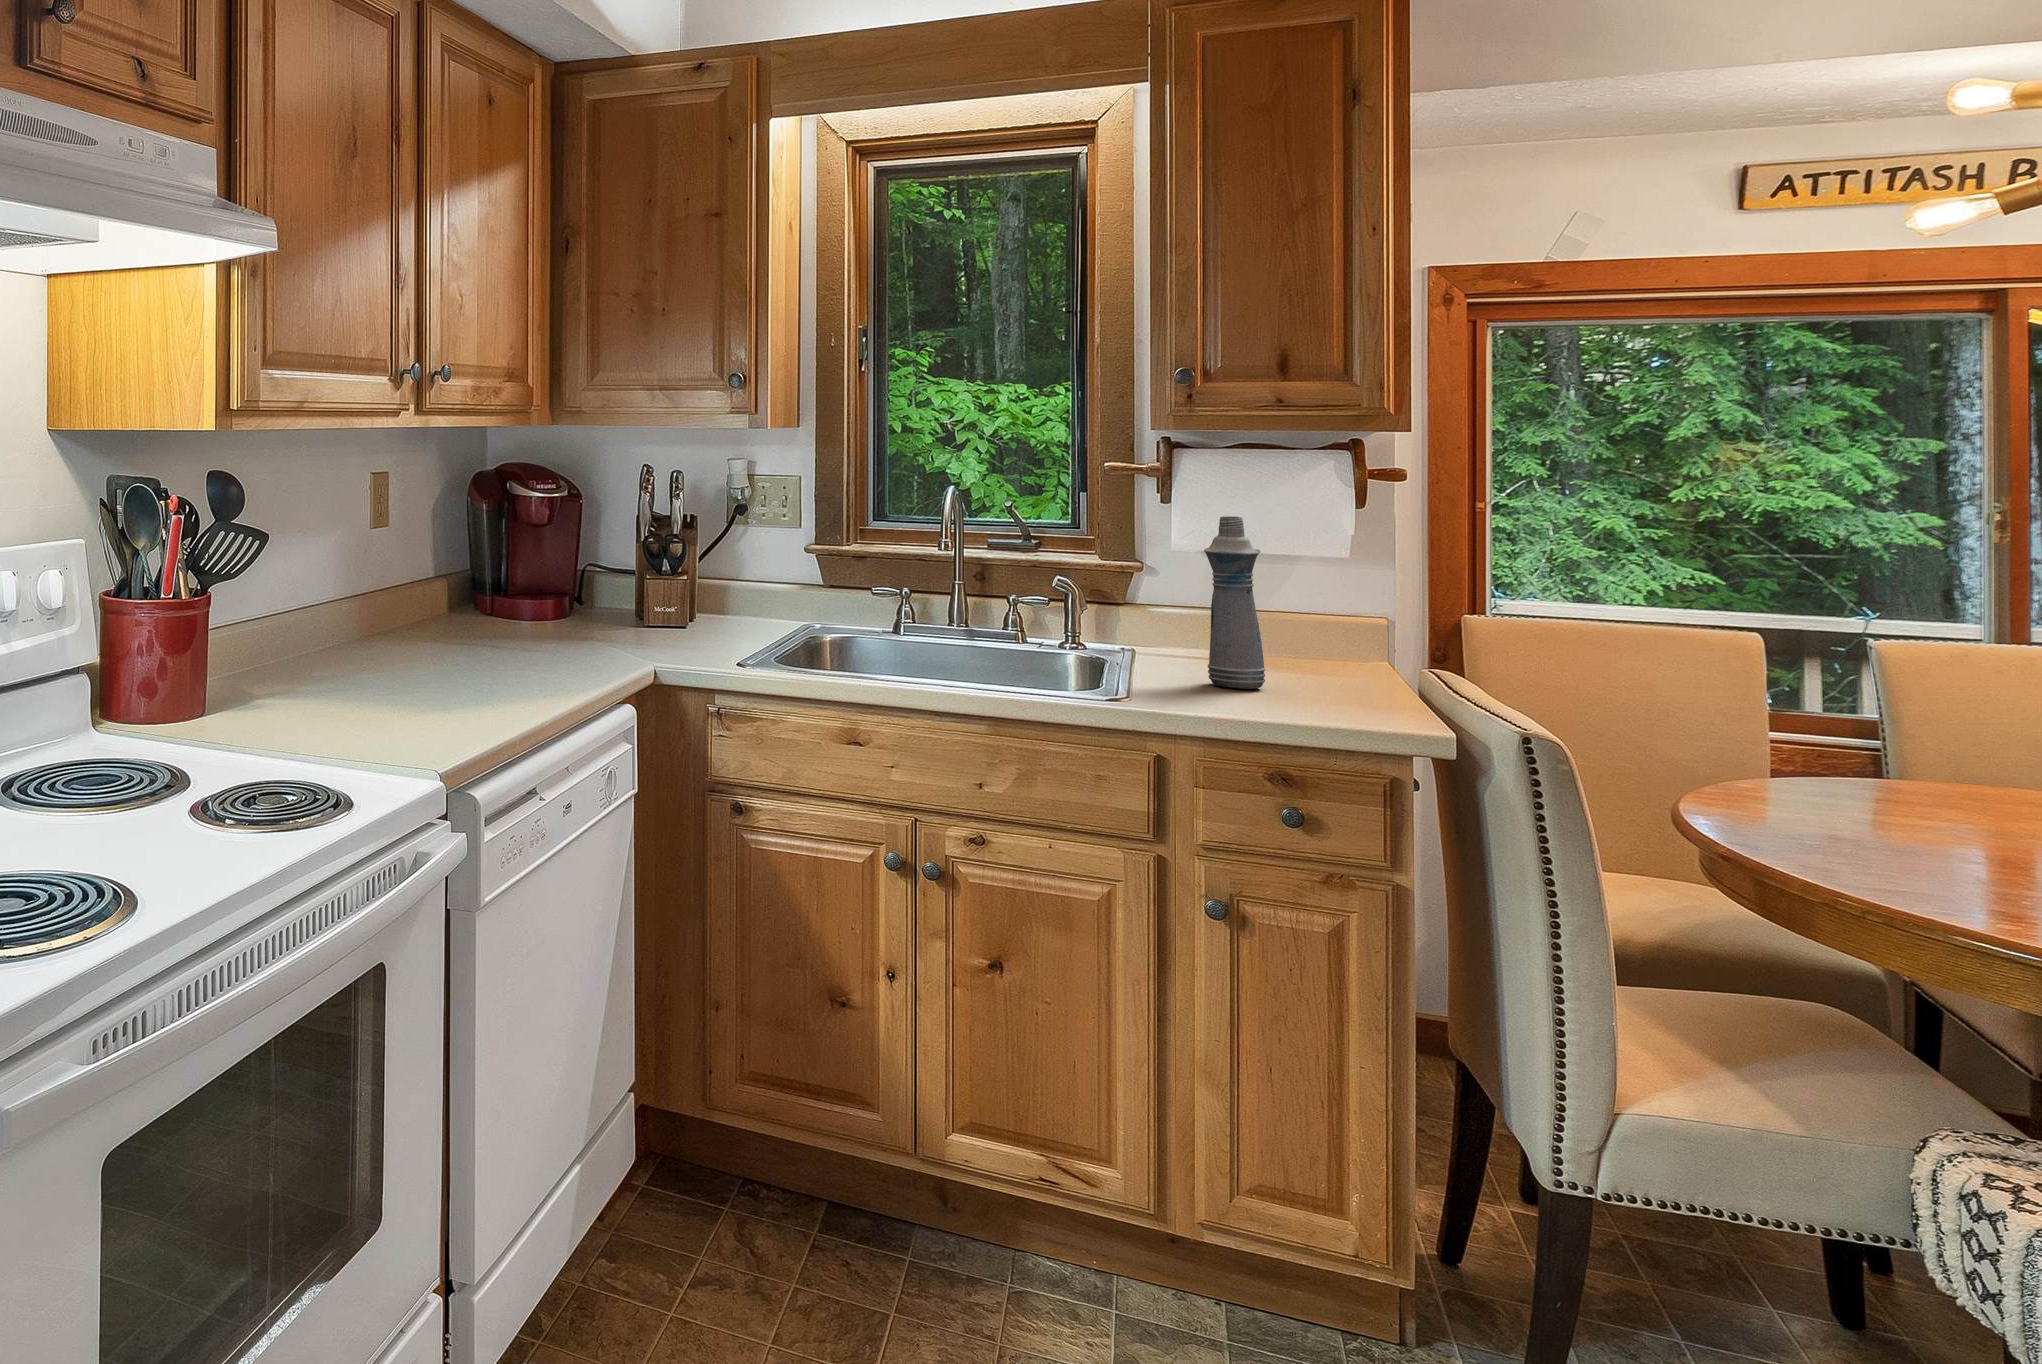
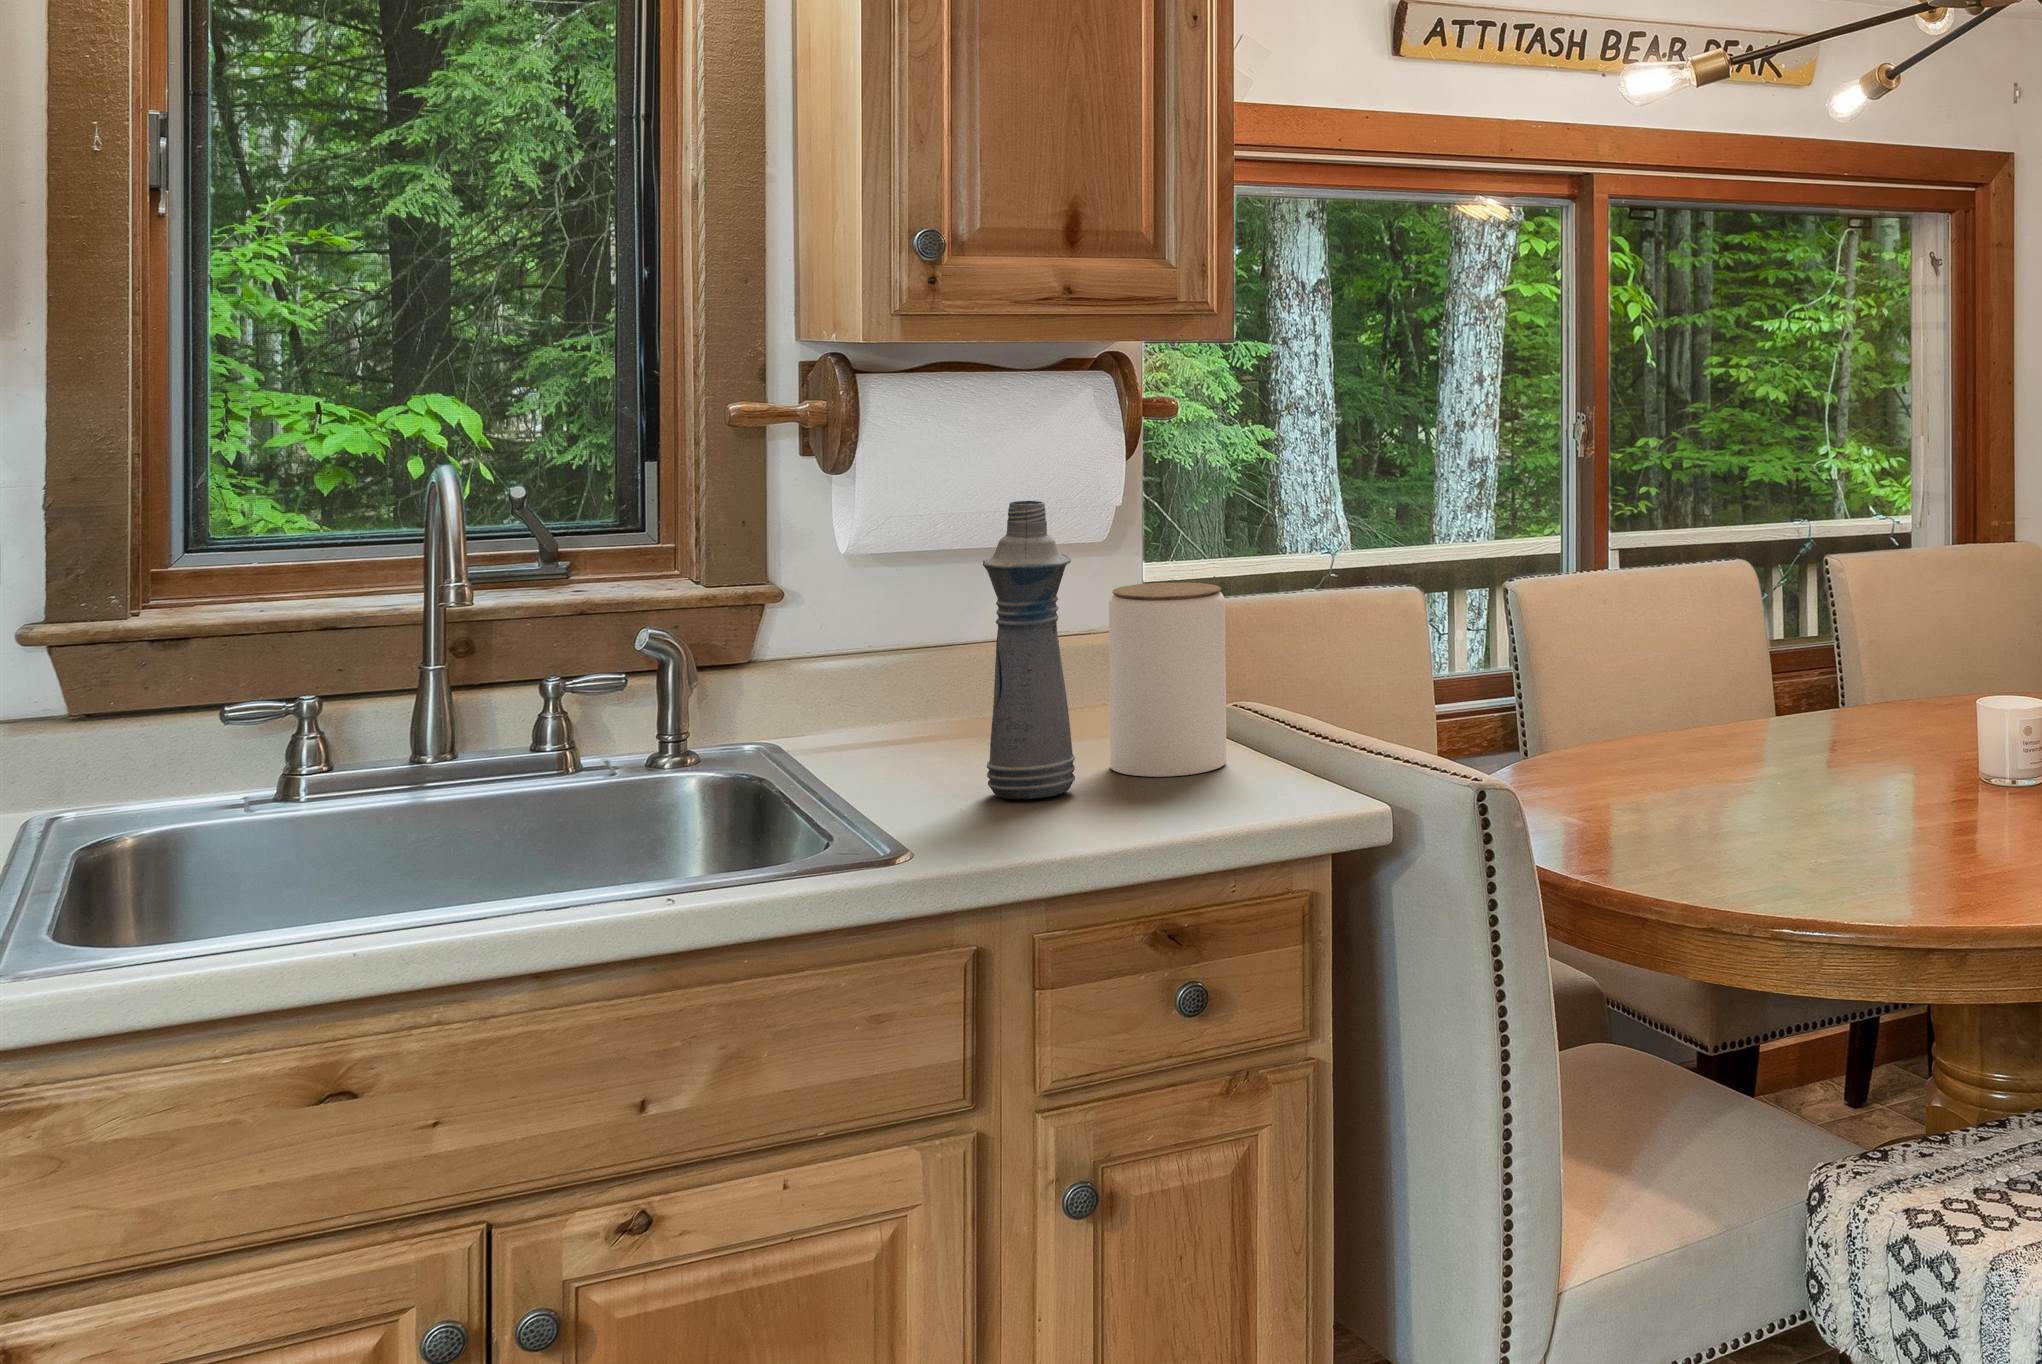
jar: none [1305,576,1394,697] -> present [1109,582,1226,777]

